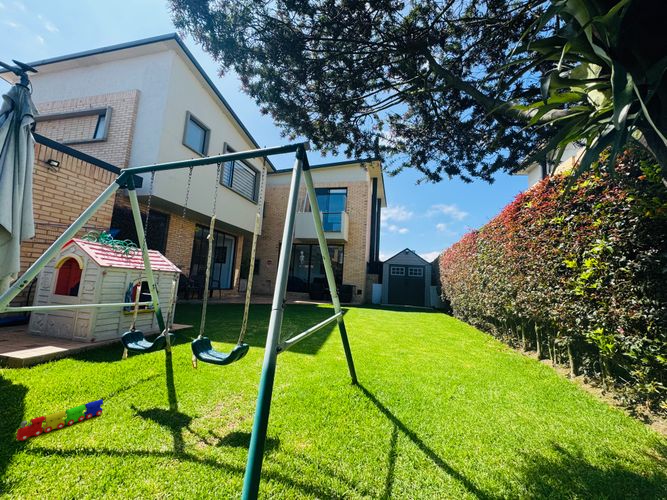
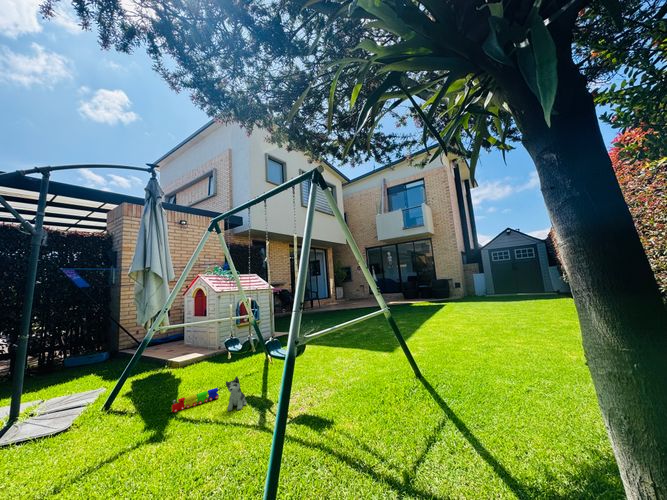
plush toy: none [120,384,150,433] -> present [226,377,247,411]

